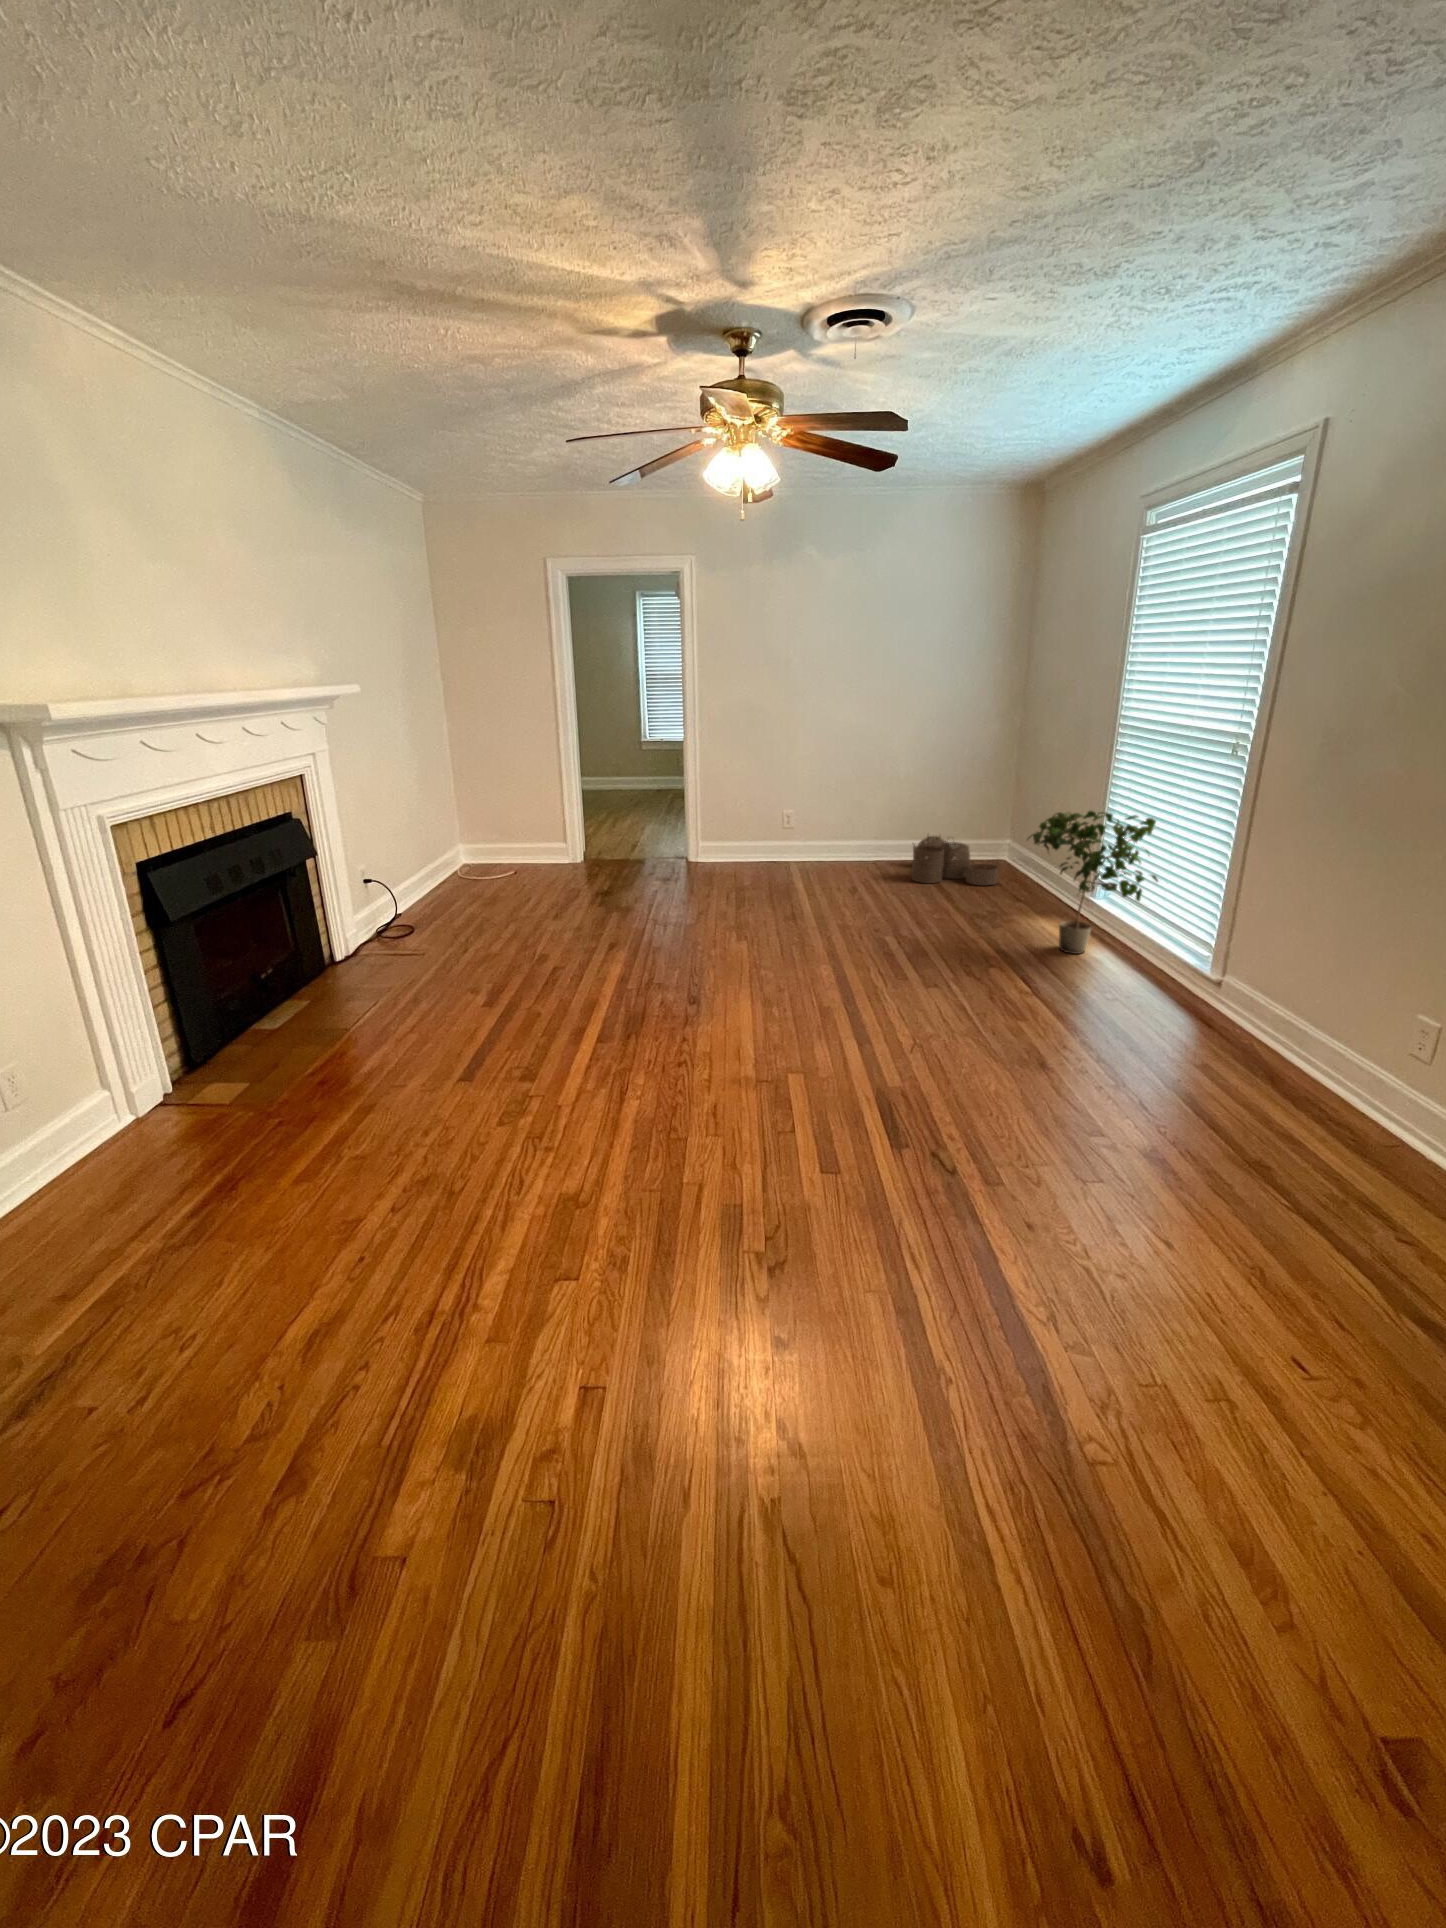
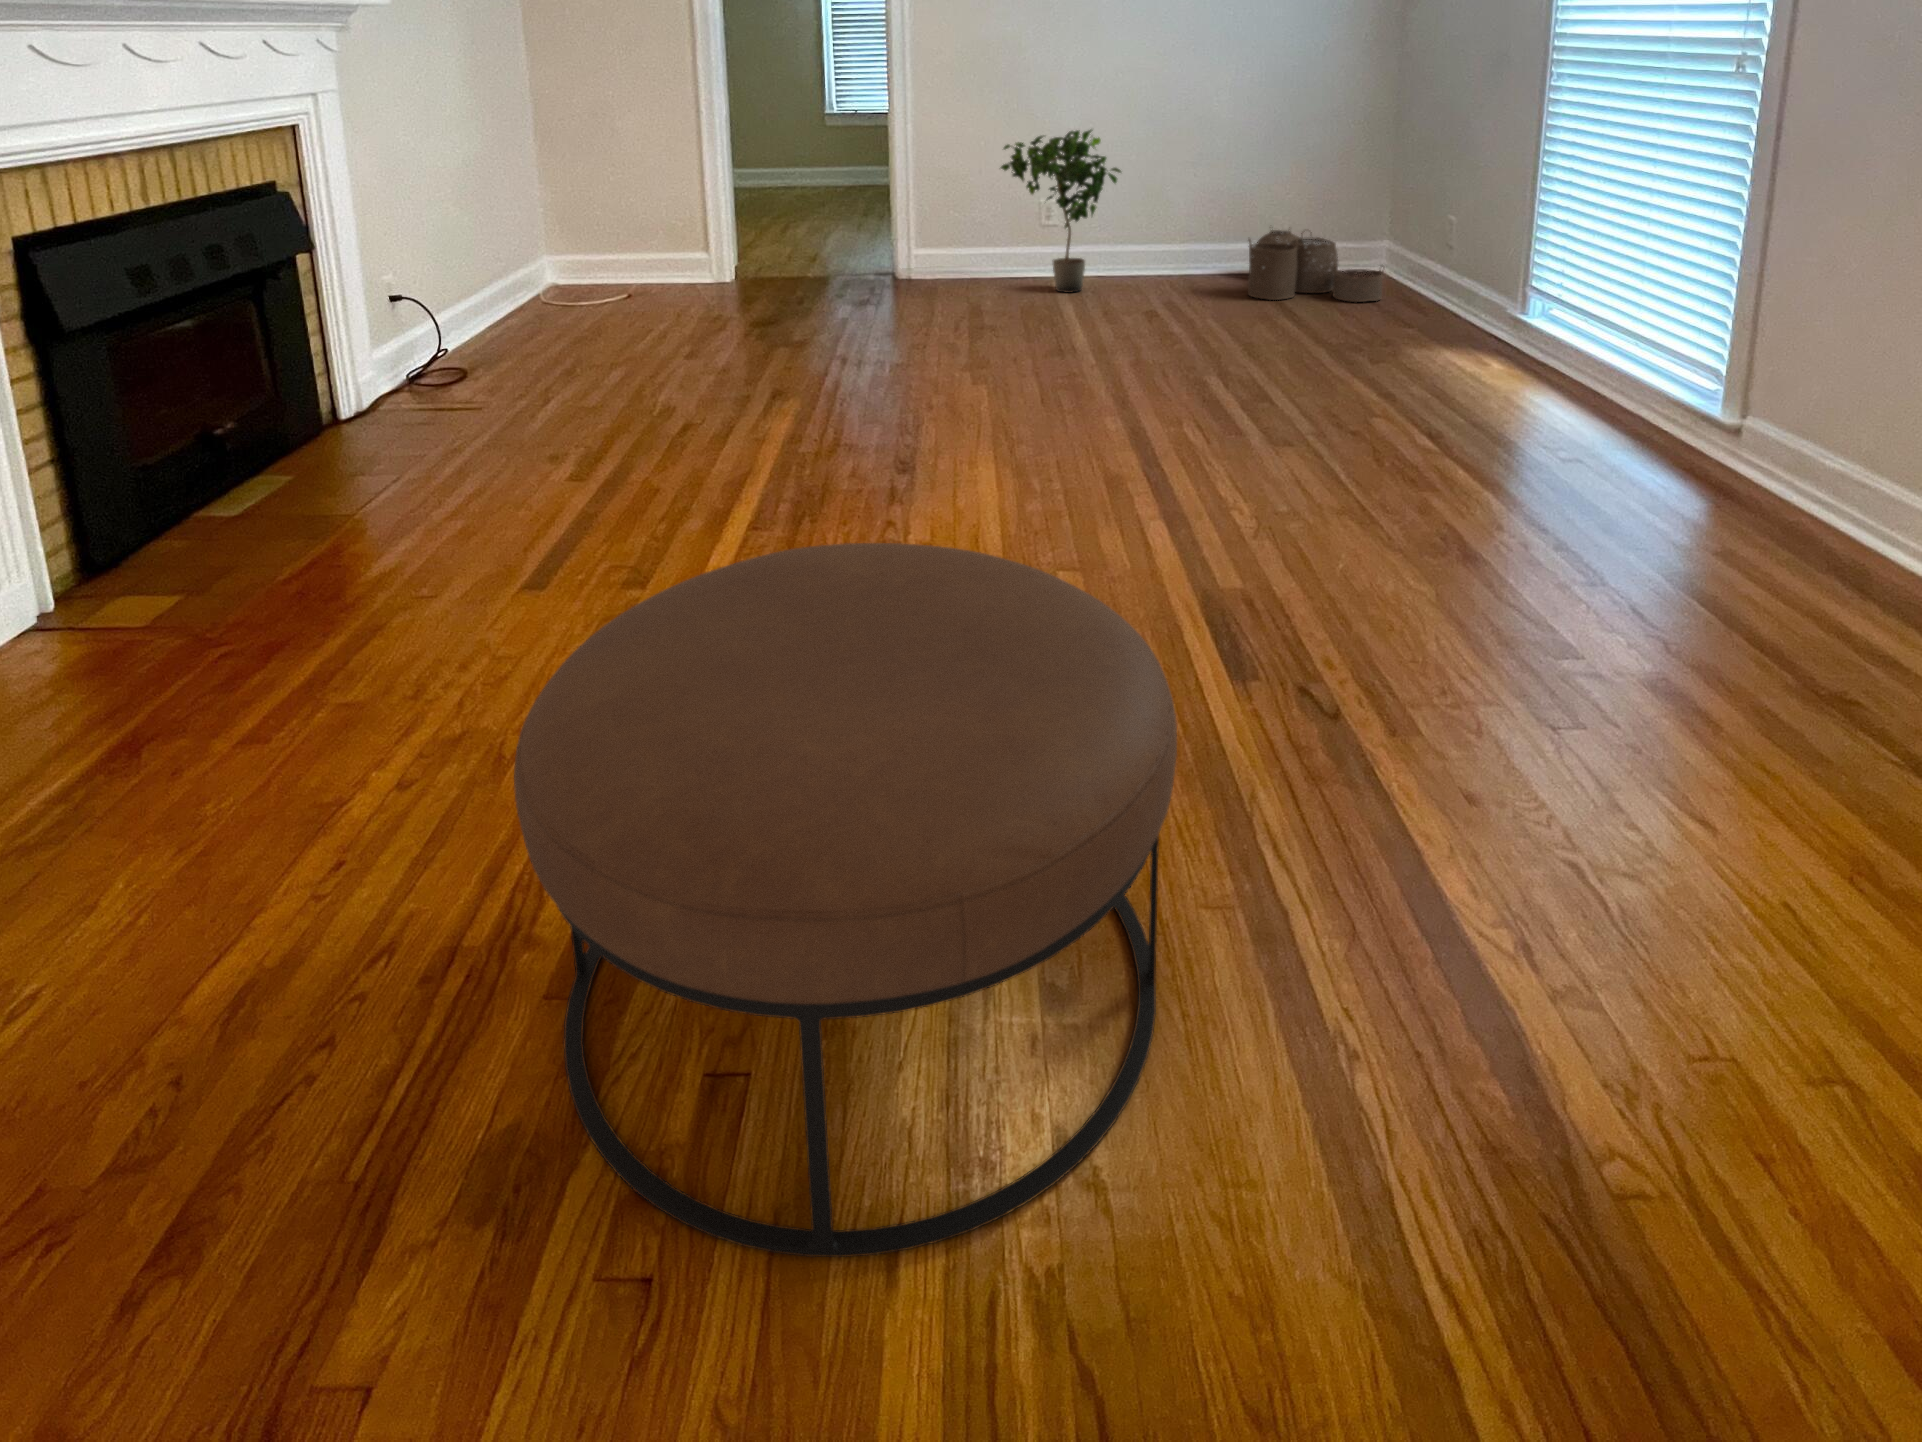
potted plant: present [1028,811,1158,954] -> present [1001,130,1121,293]
ottoman: none [468,1074,854,1495] -> present [514,543,1177,1257]

